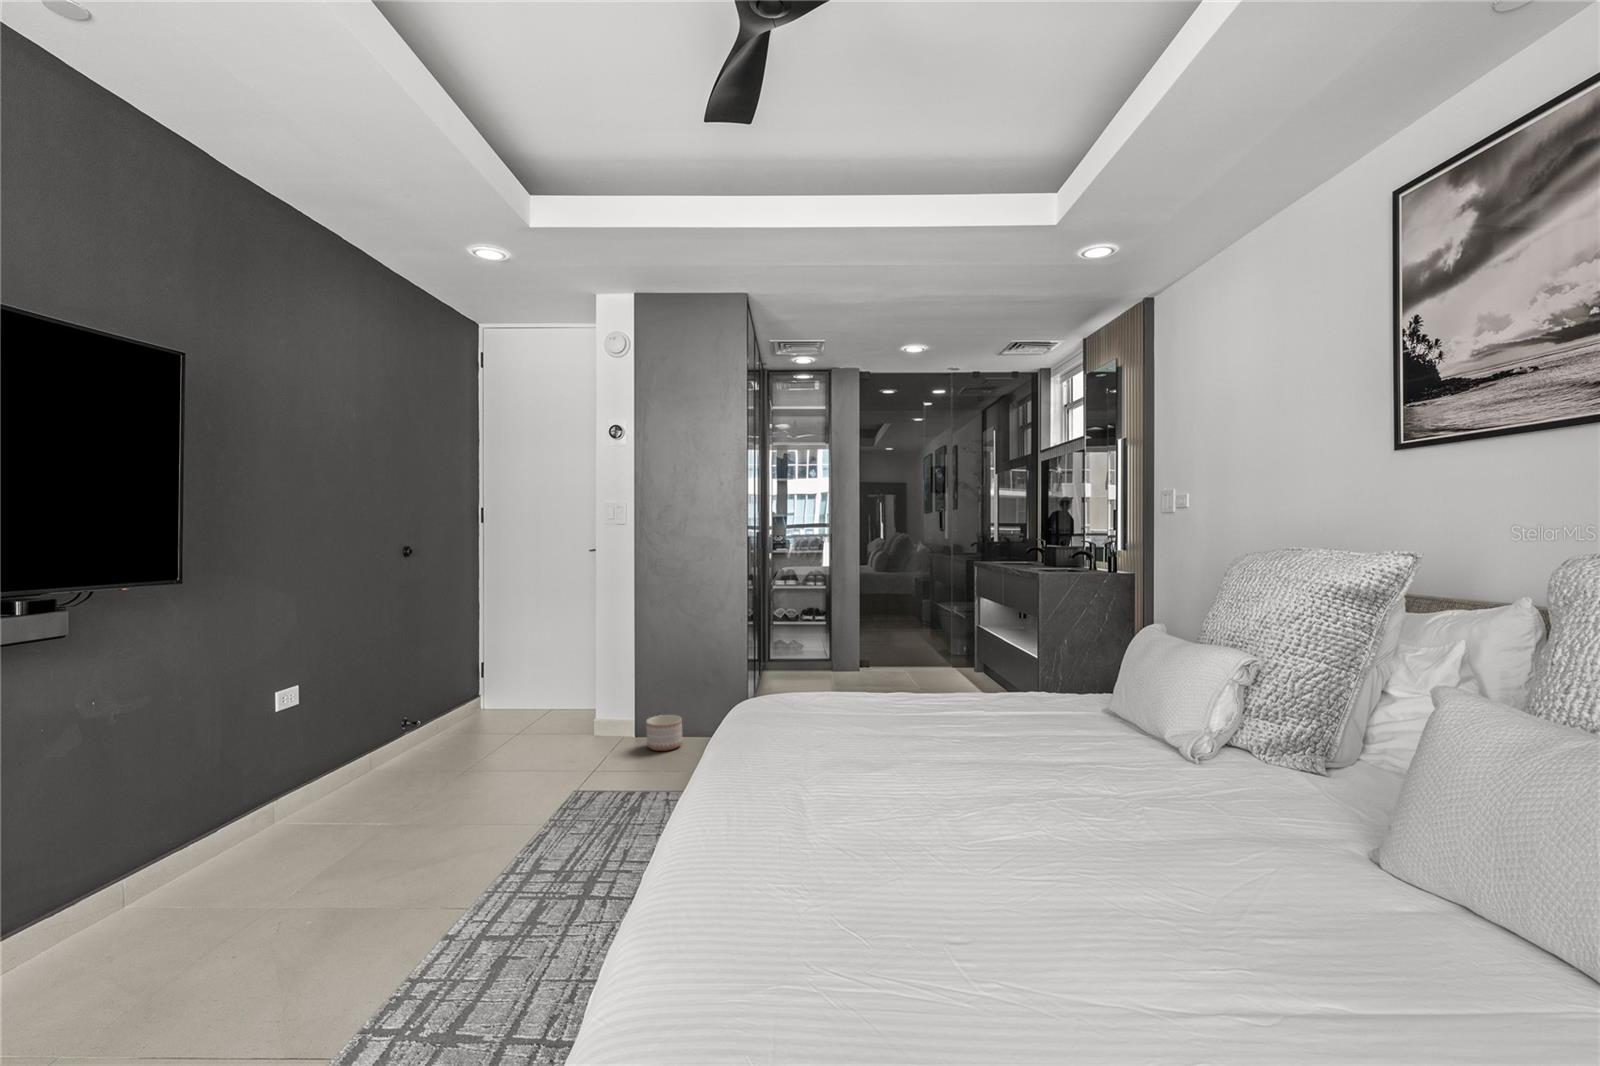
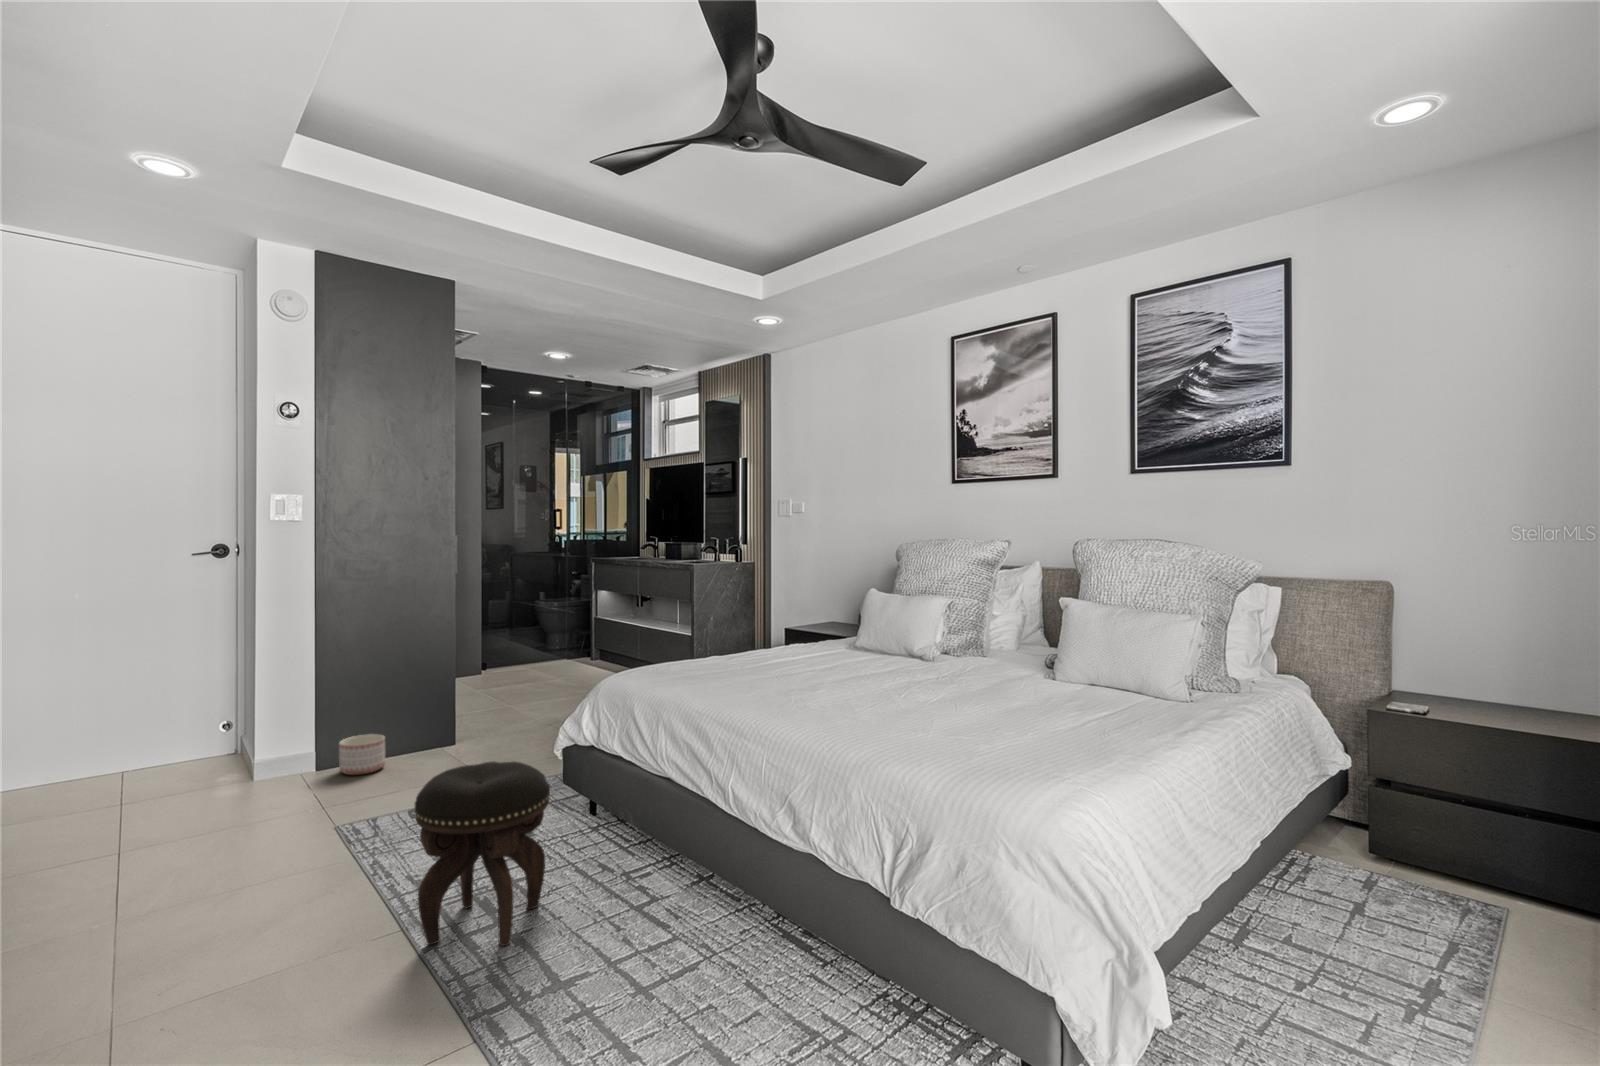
footstool: none [415,784,559,995] -> present [414,761,550,946]

